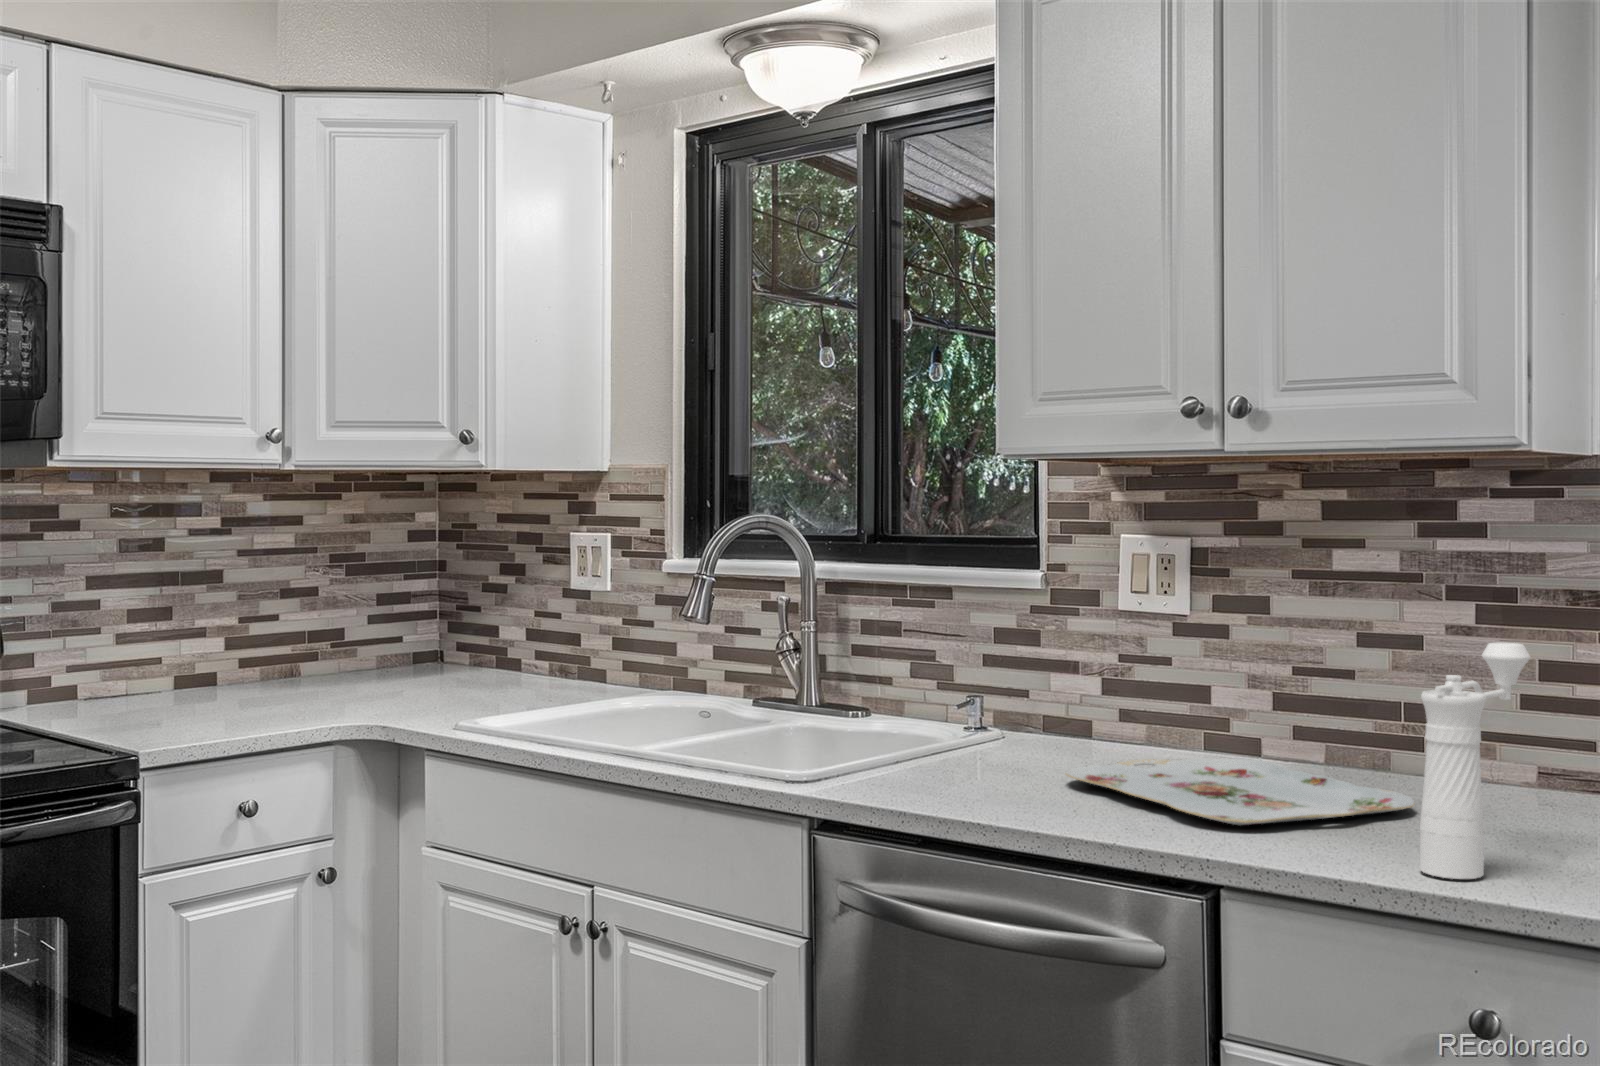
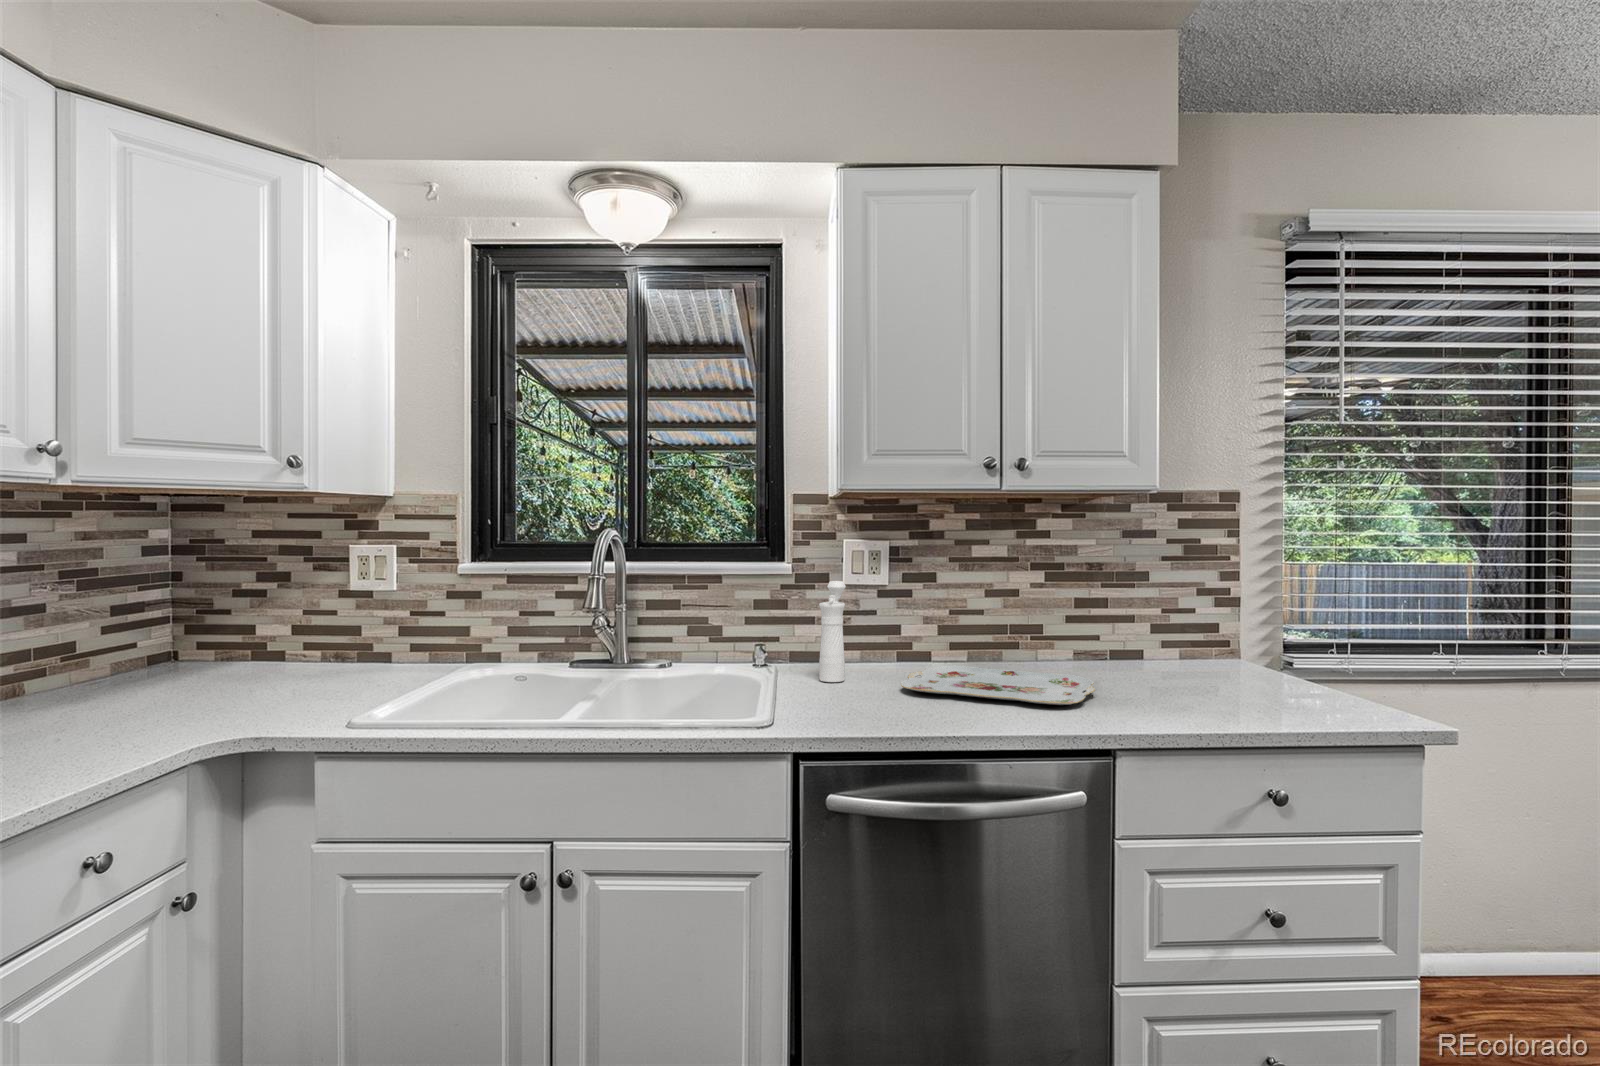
pepper mill: present [1420,643,1530,879] -> present [819,581,846,682]

